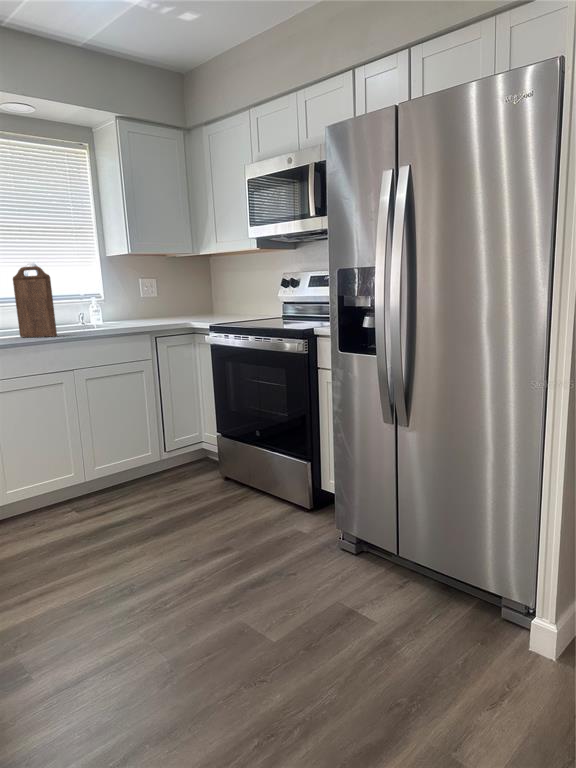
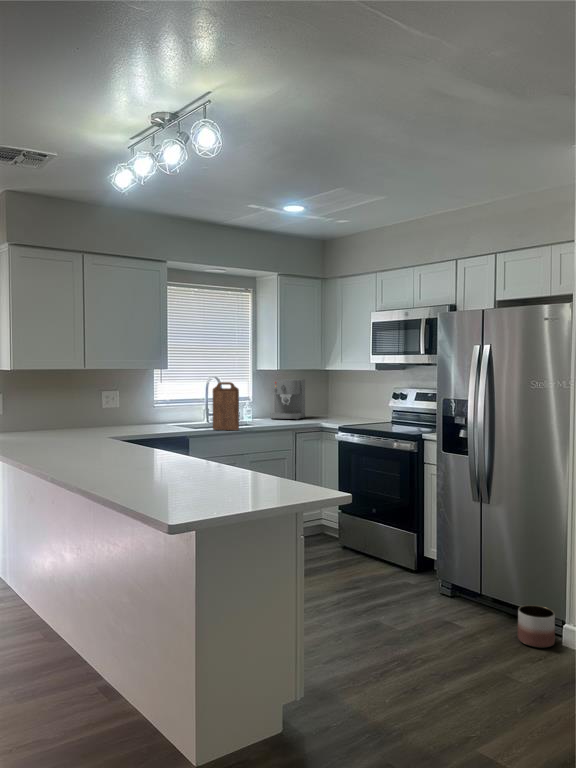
coffee maker: none [126,268,177,321] -> present [270,379,305,420]
planter: none [459,585,518,660] -> present [518,605,555,648]

